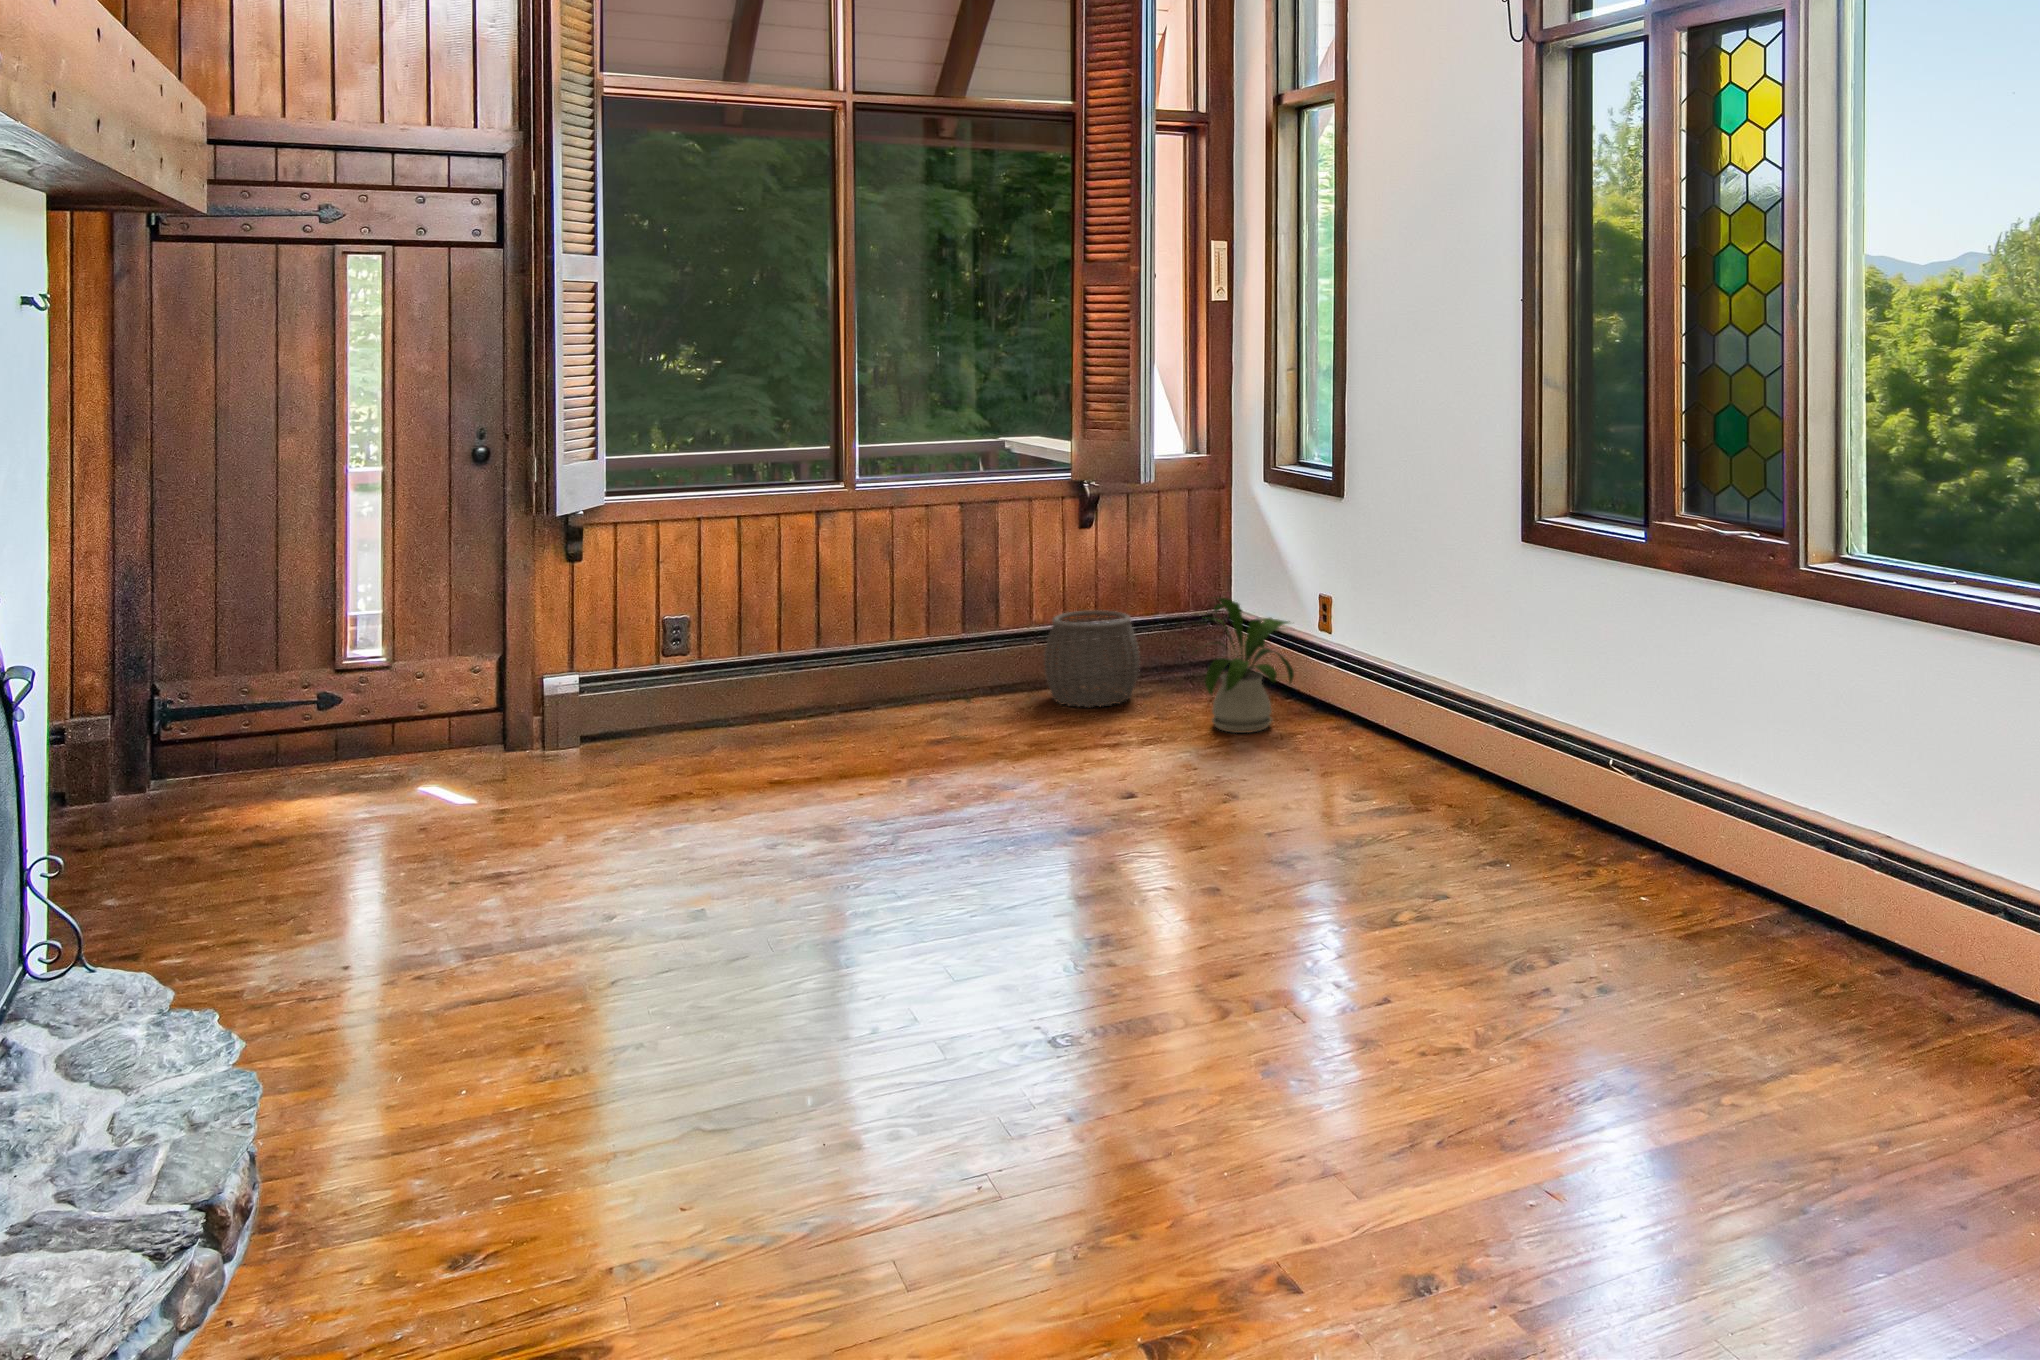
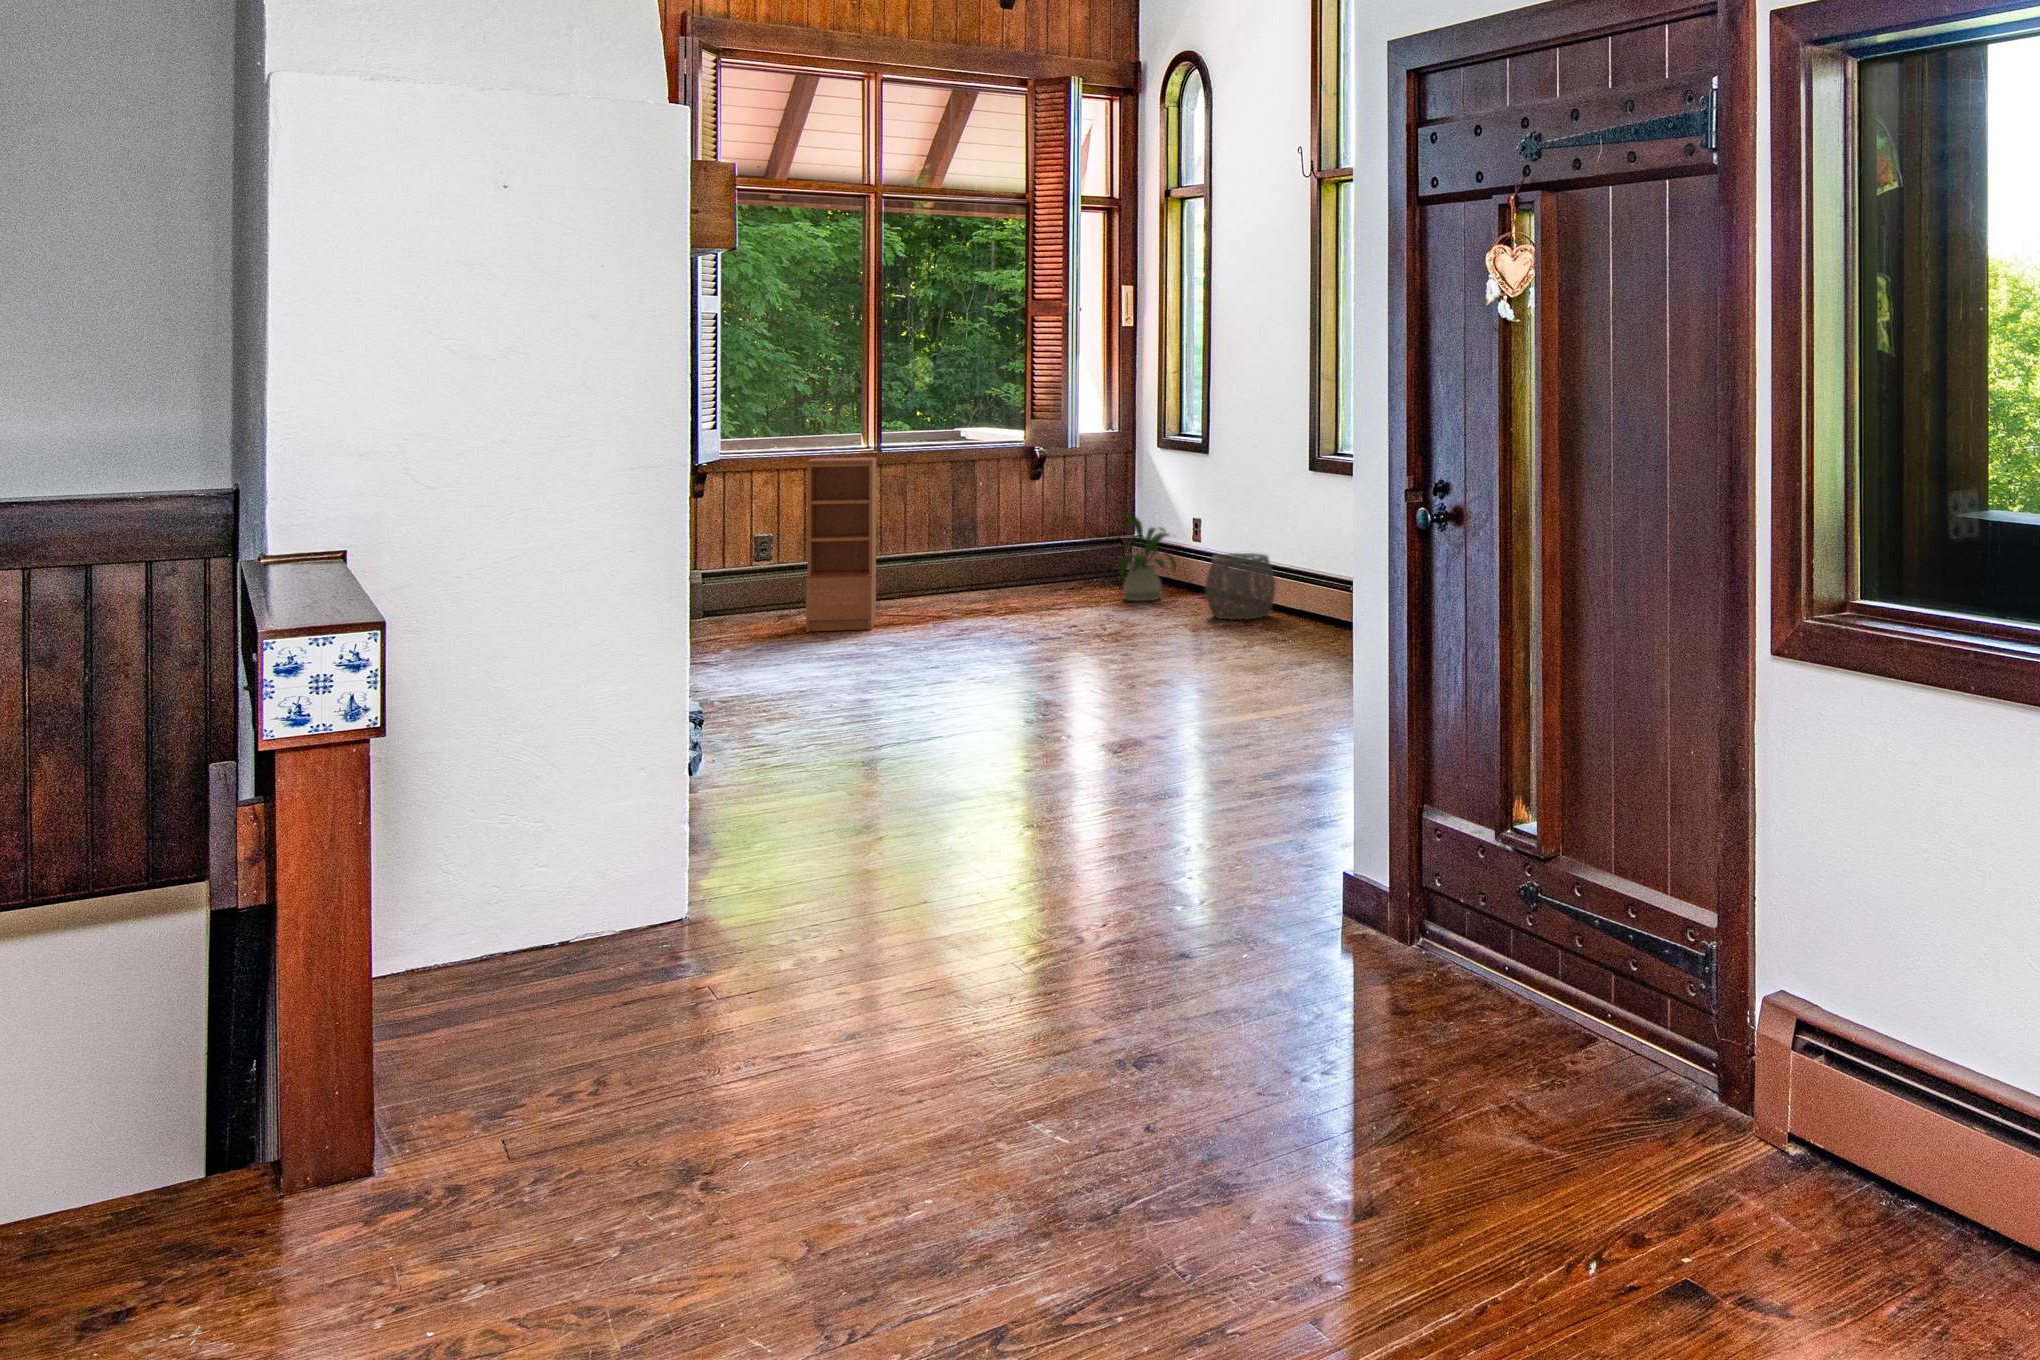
bookcase: none [705,514,826,800] -> present [806,458,877,632]
woven basket: present [1044,610,1140,707] -> present [1206,553,1276,620]

